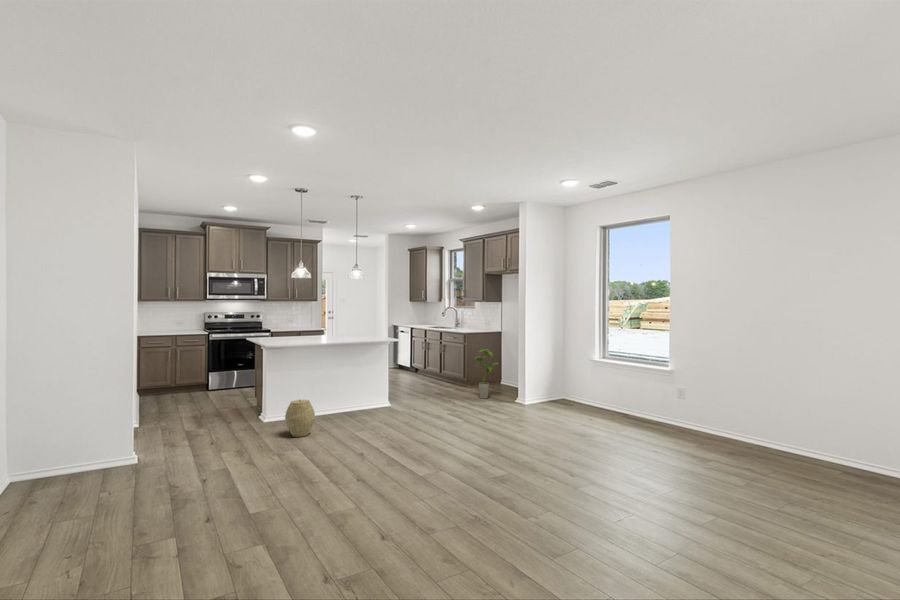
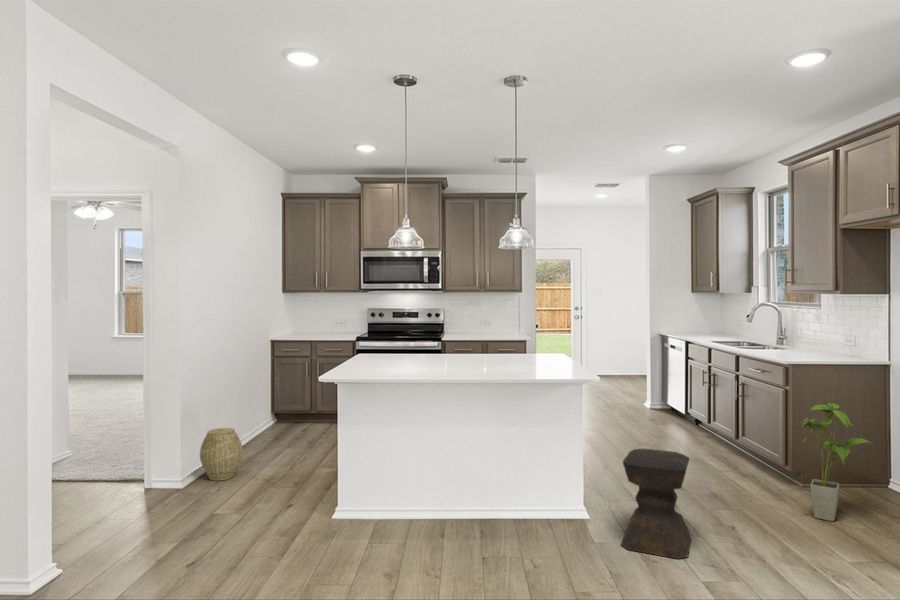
stool: none [413,373,441,416] -> present [621,449,692,559]
woven basket: present [285,400,315,437] -> present [200,428,243,481]

